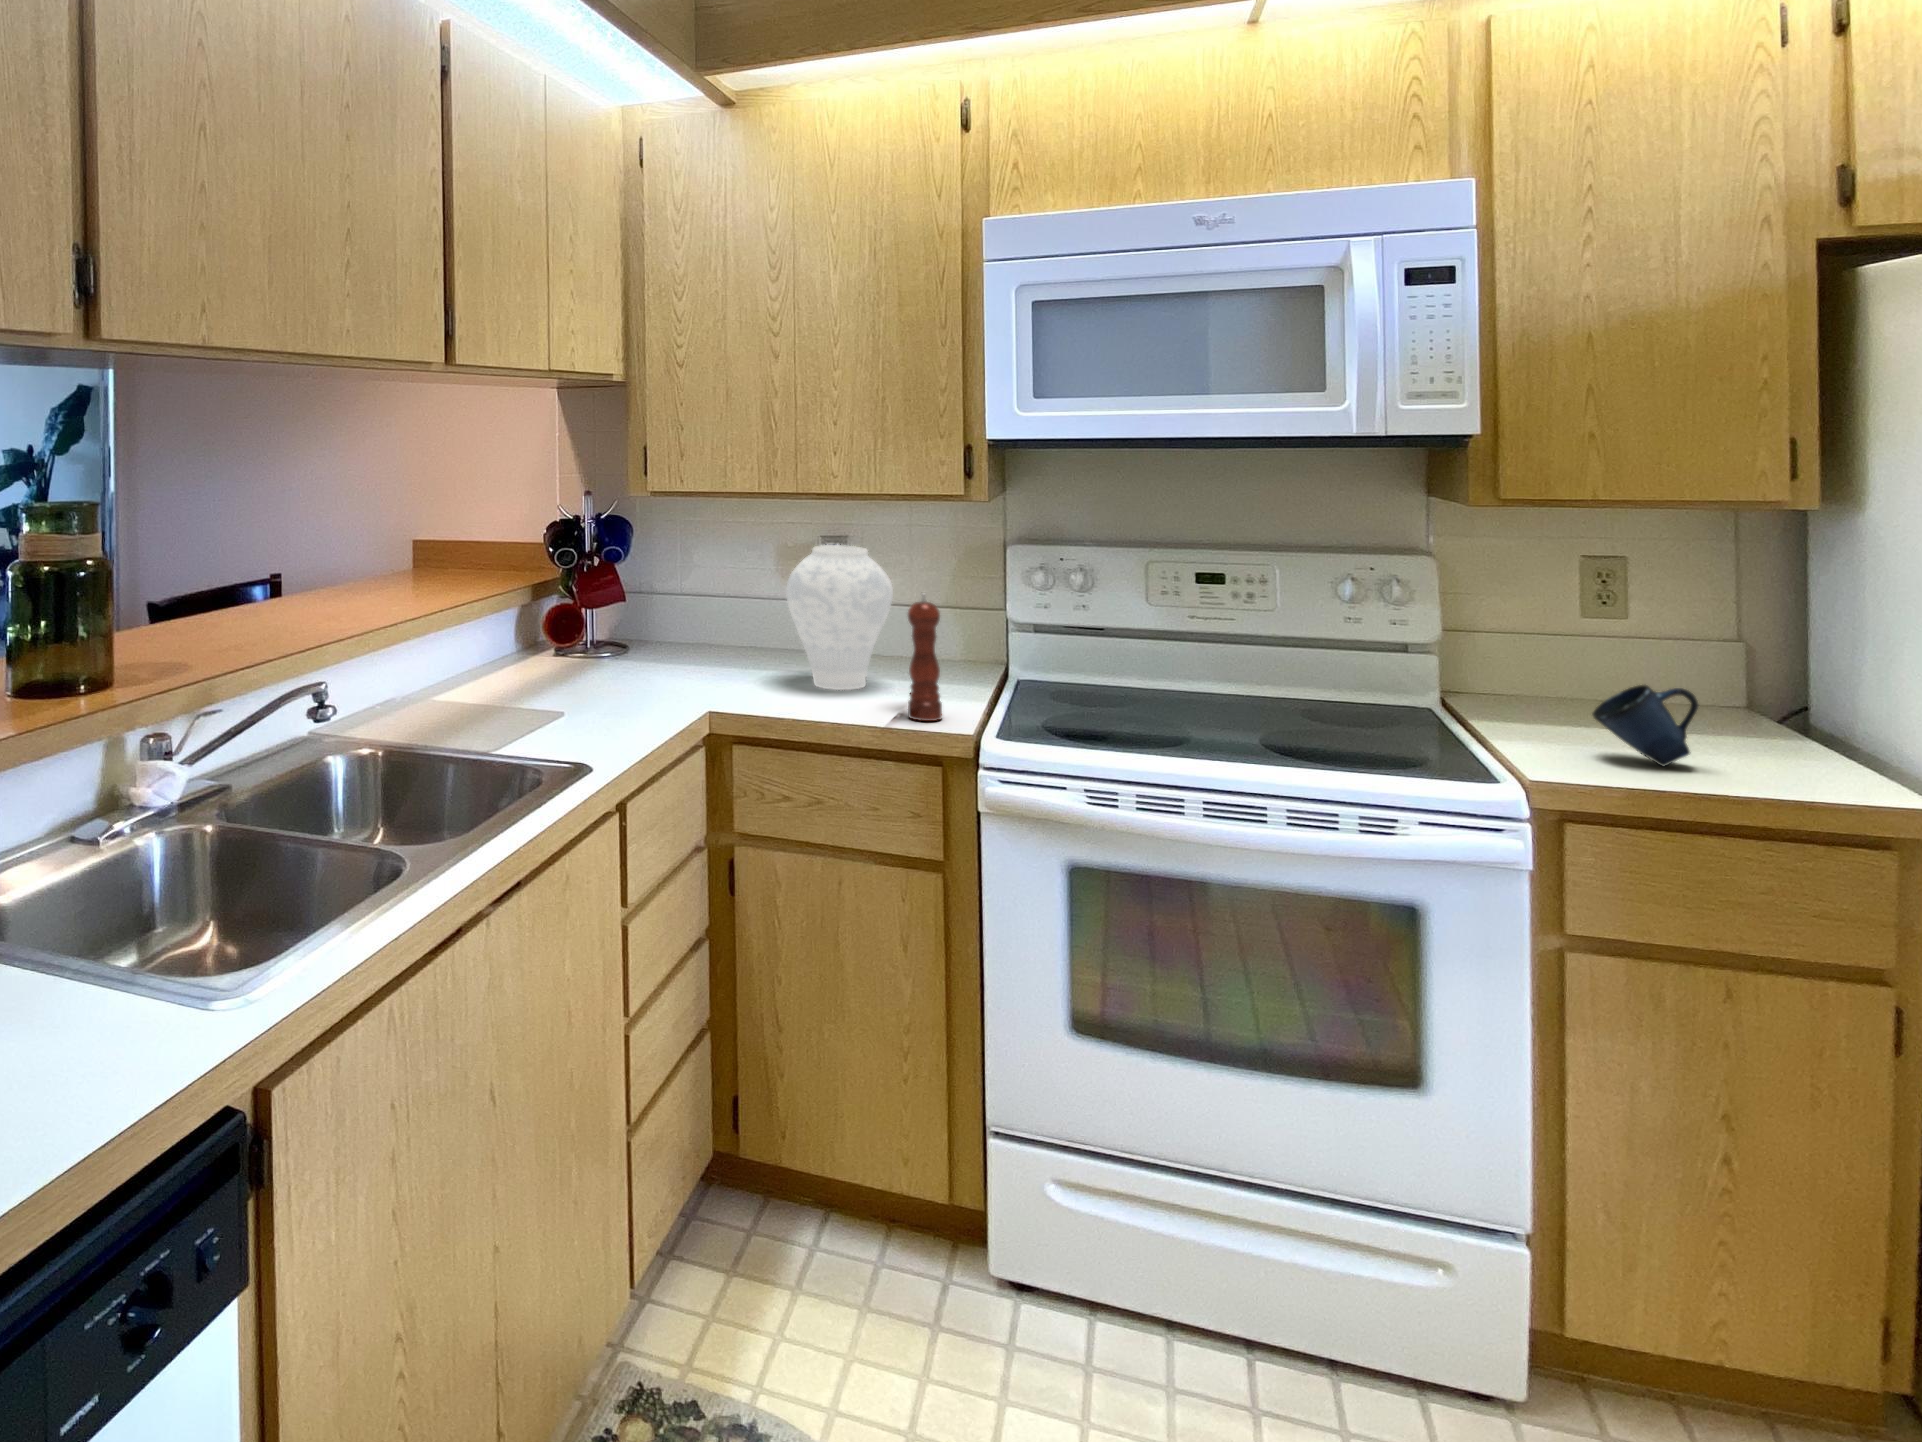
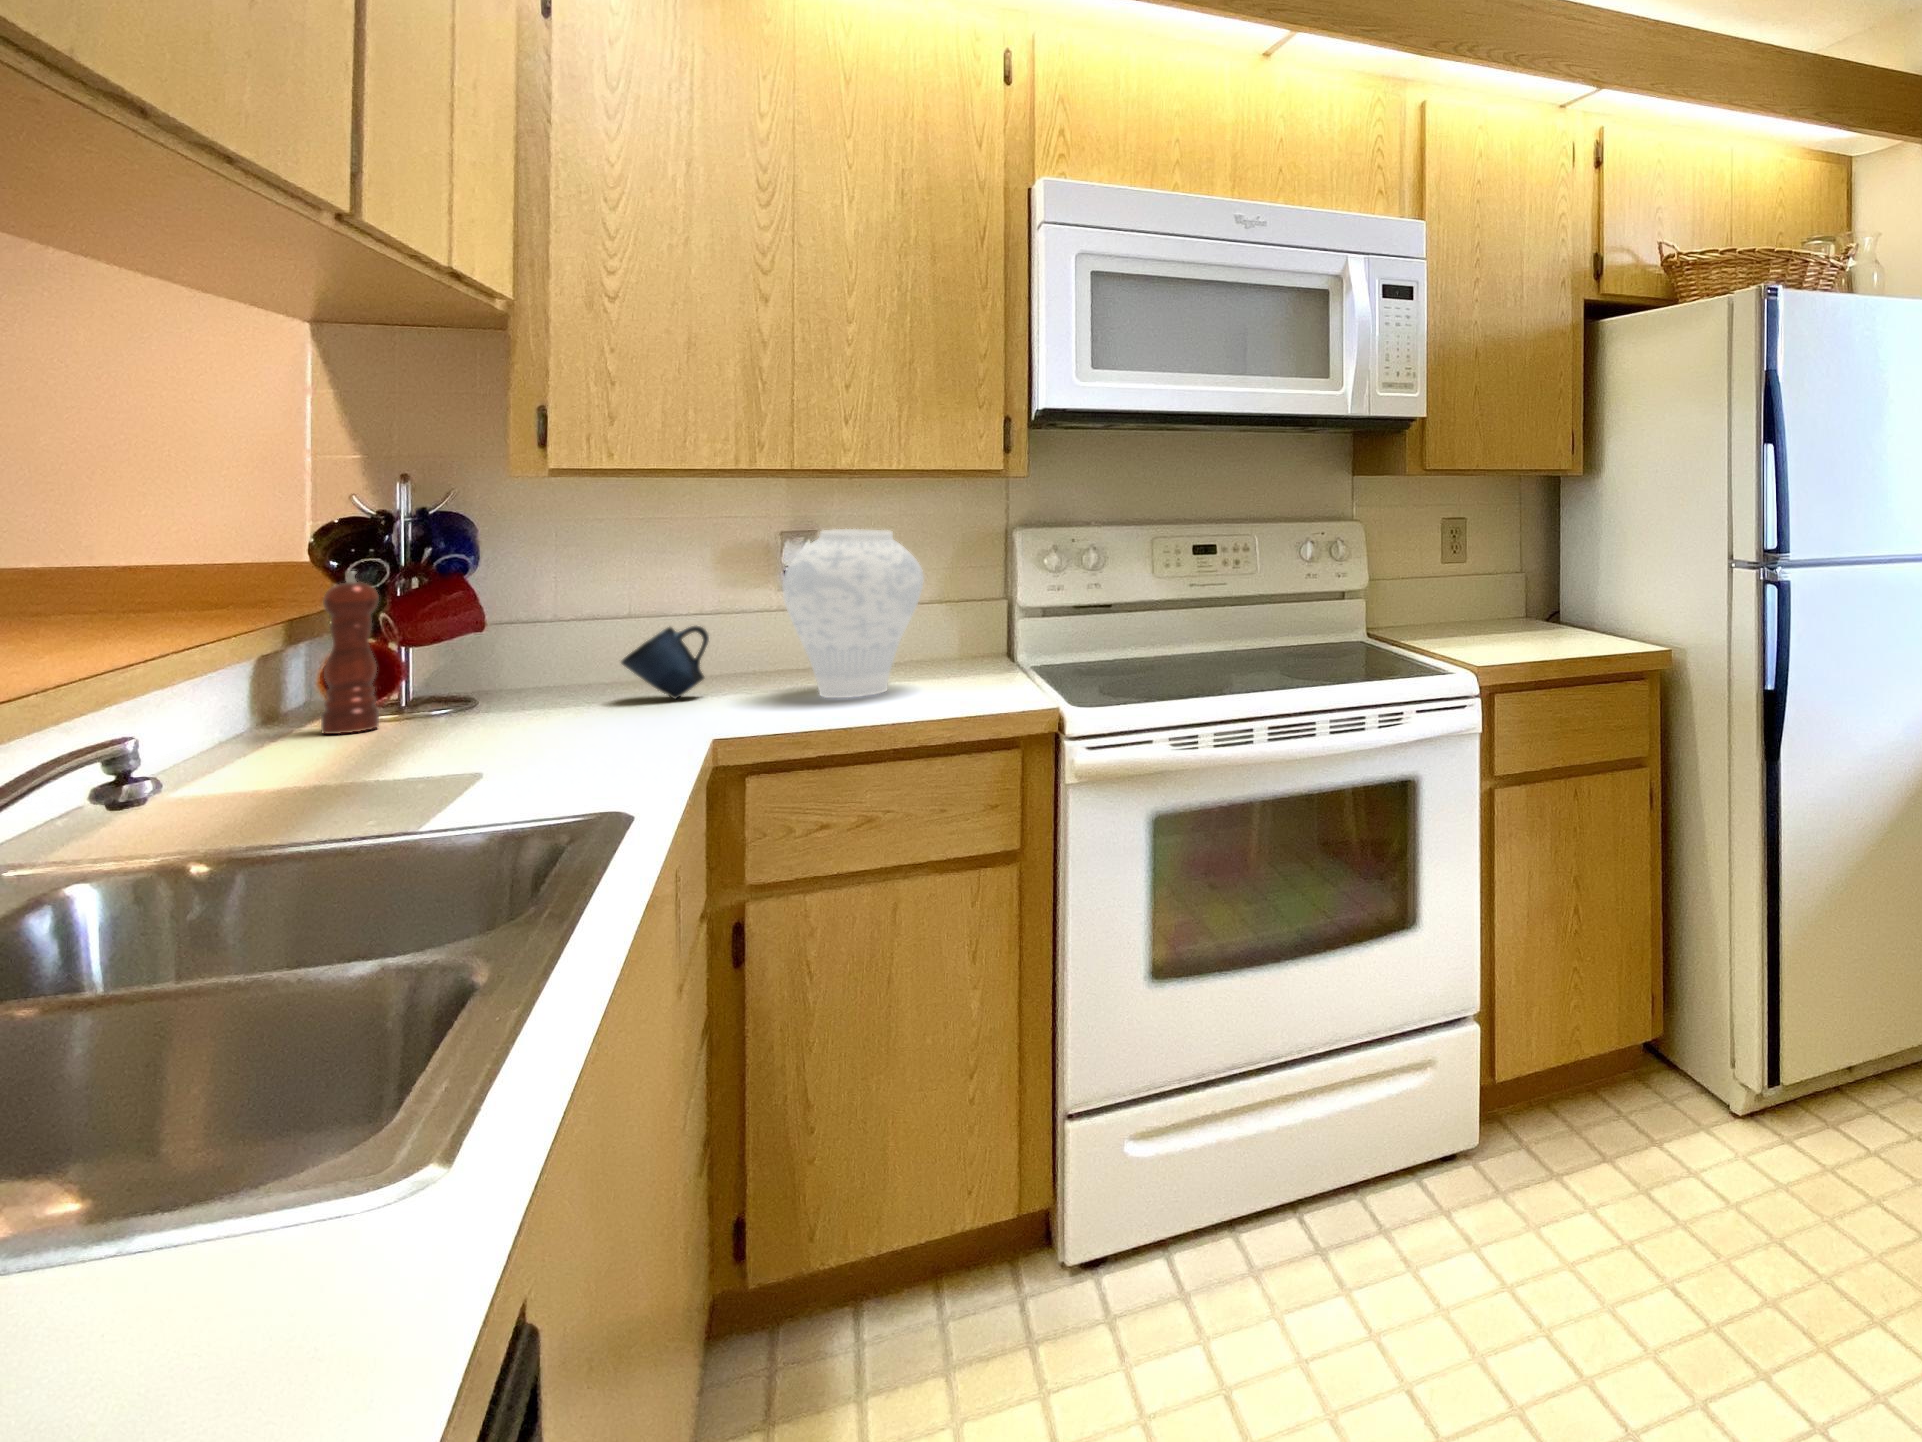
pepper mill: present [908,593,942,721] -> present [321,571,379,734]
mug: present [1592,685,1699,766] -> present [621,626,709,699]

